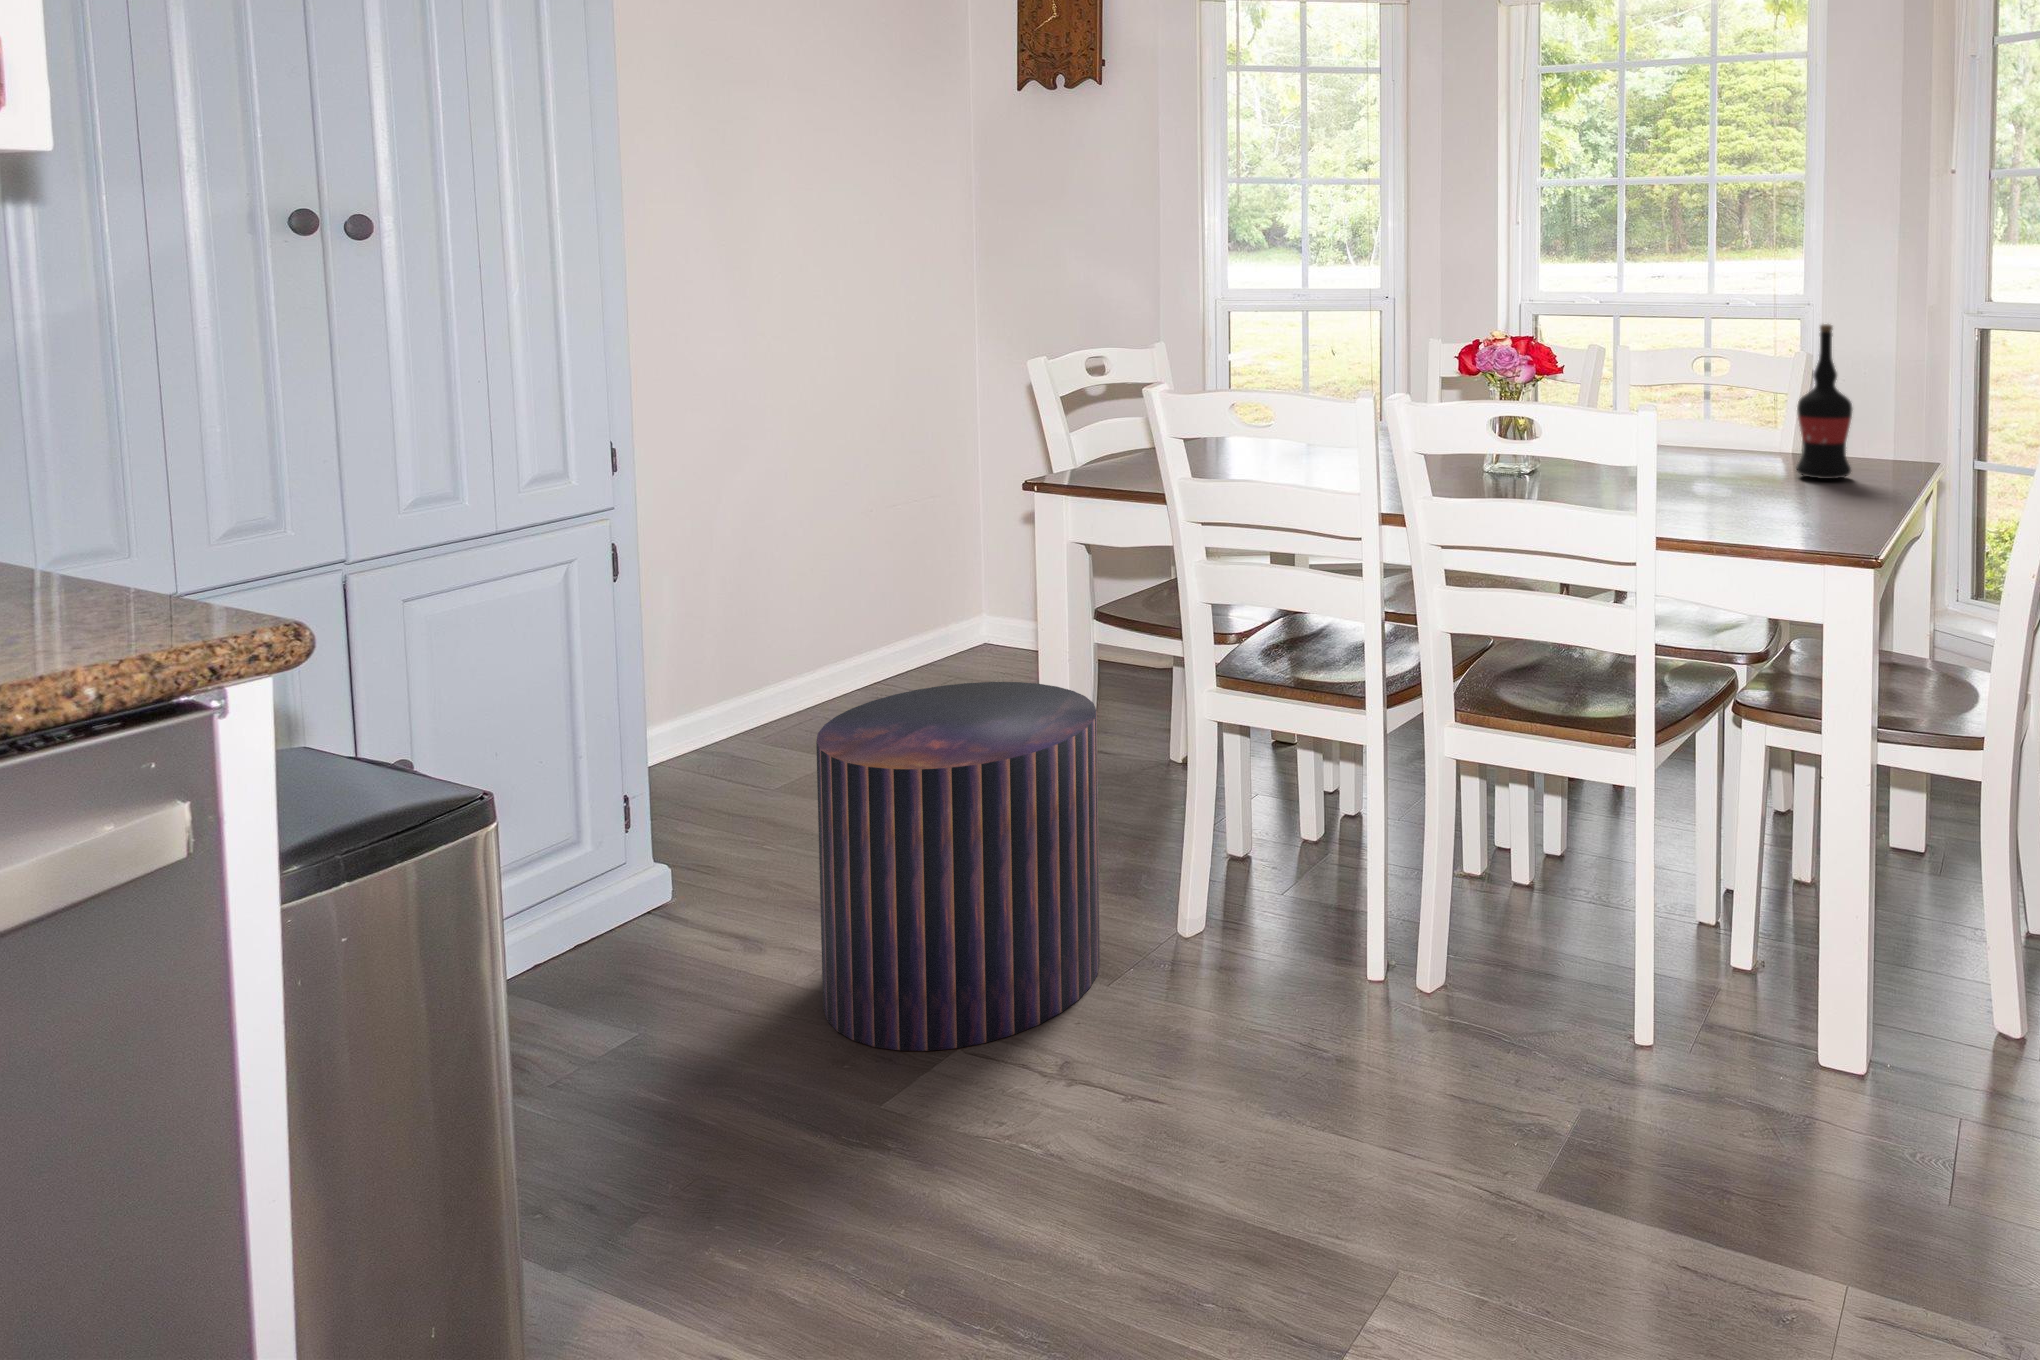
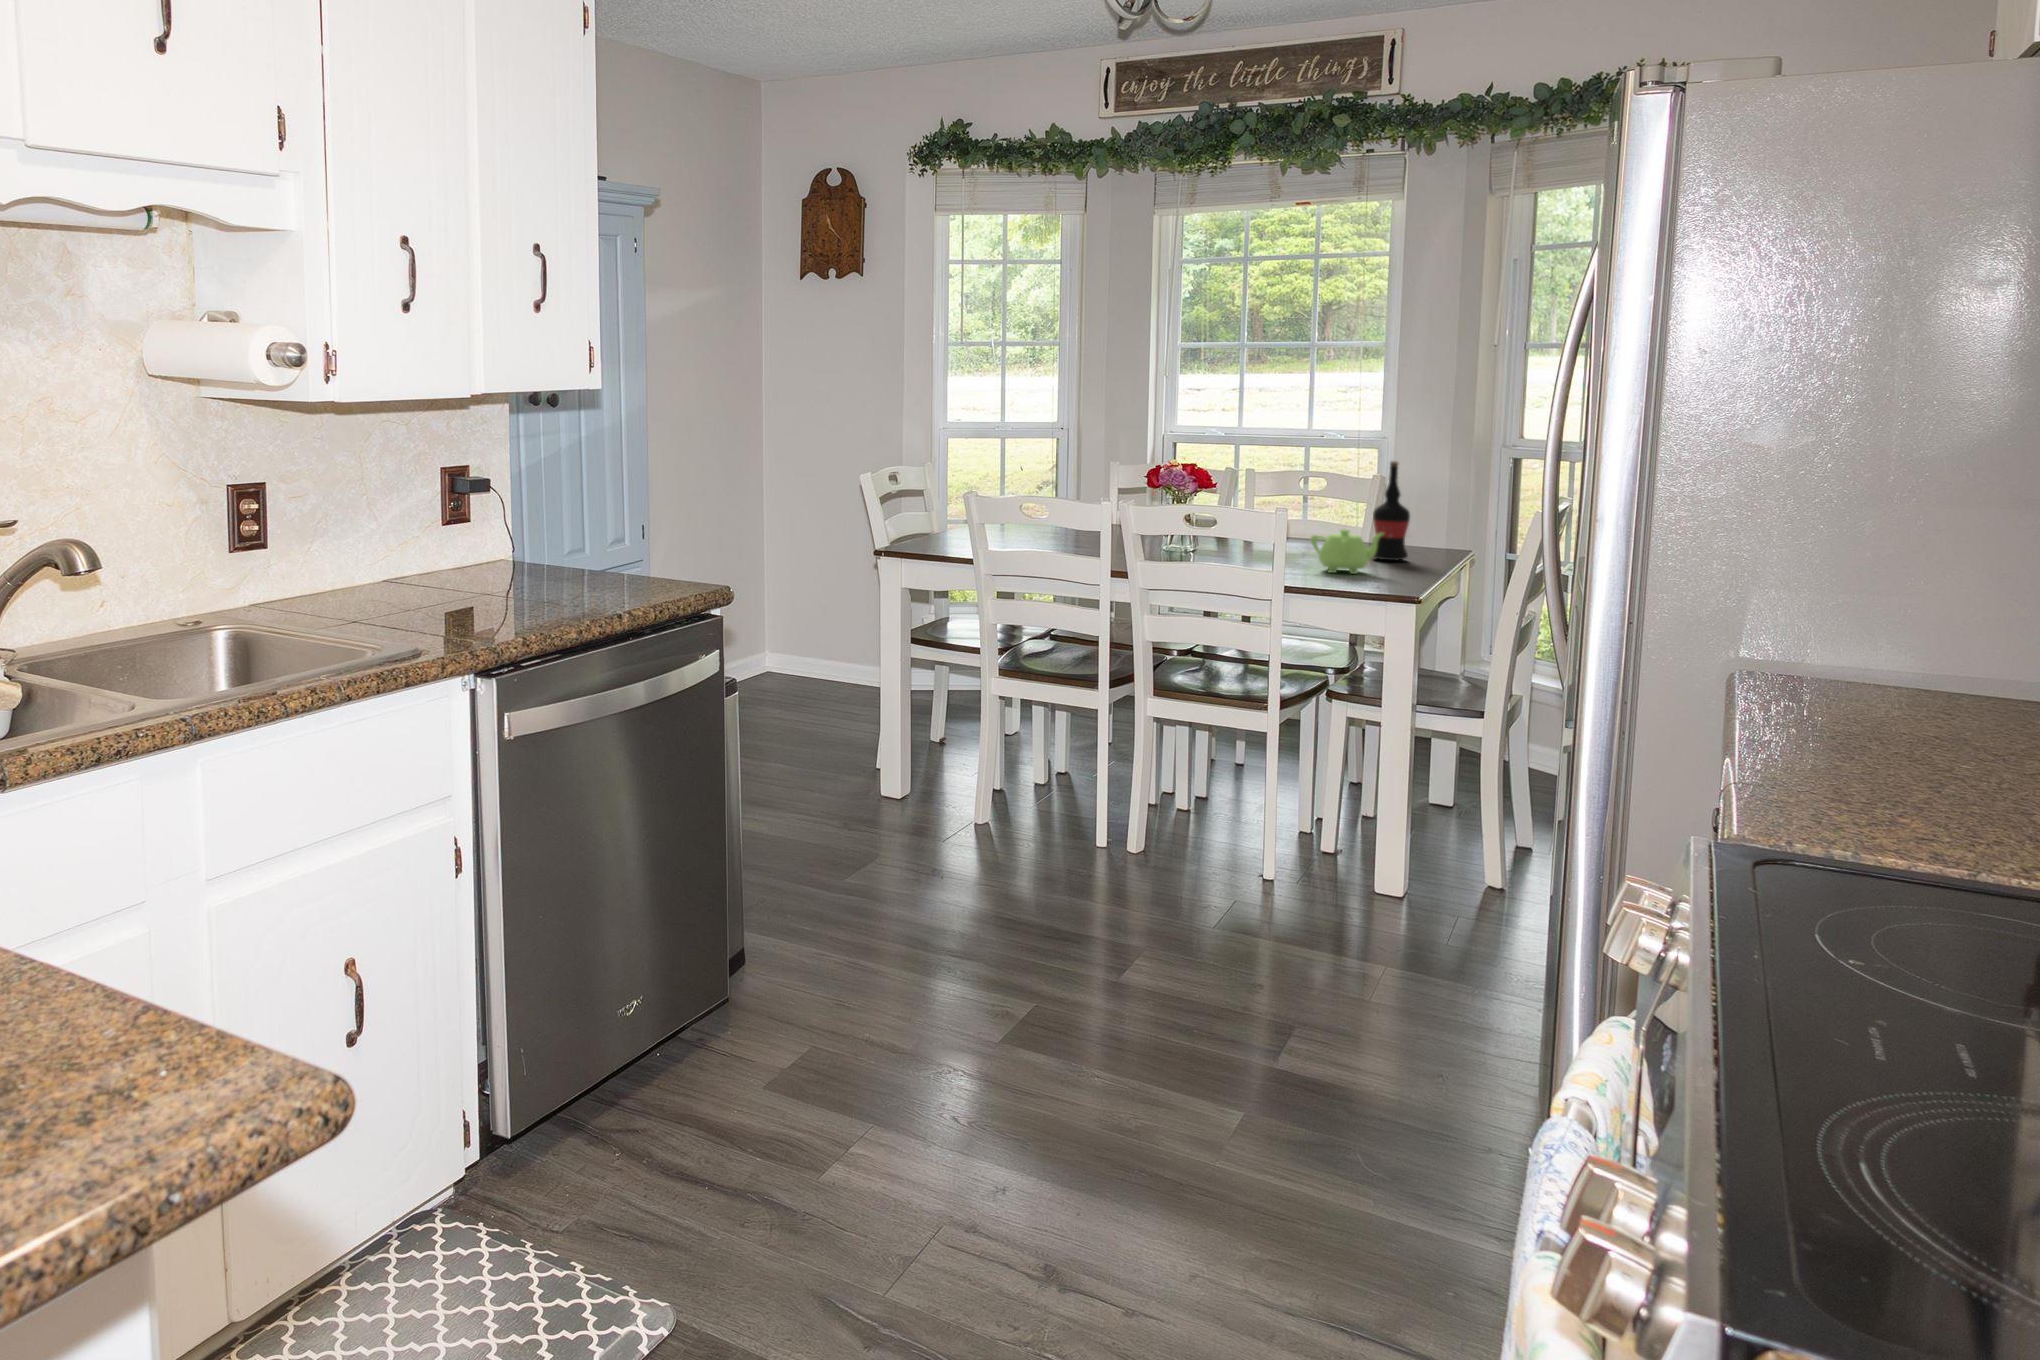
teapot: none [1701,433,1816,506] -> present [1311,529,1384,574]
pouf: present [816,682,1100,1051] -> none [788,668,940,858]

